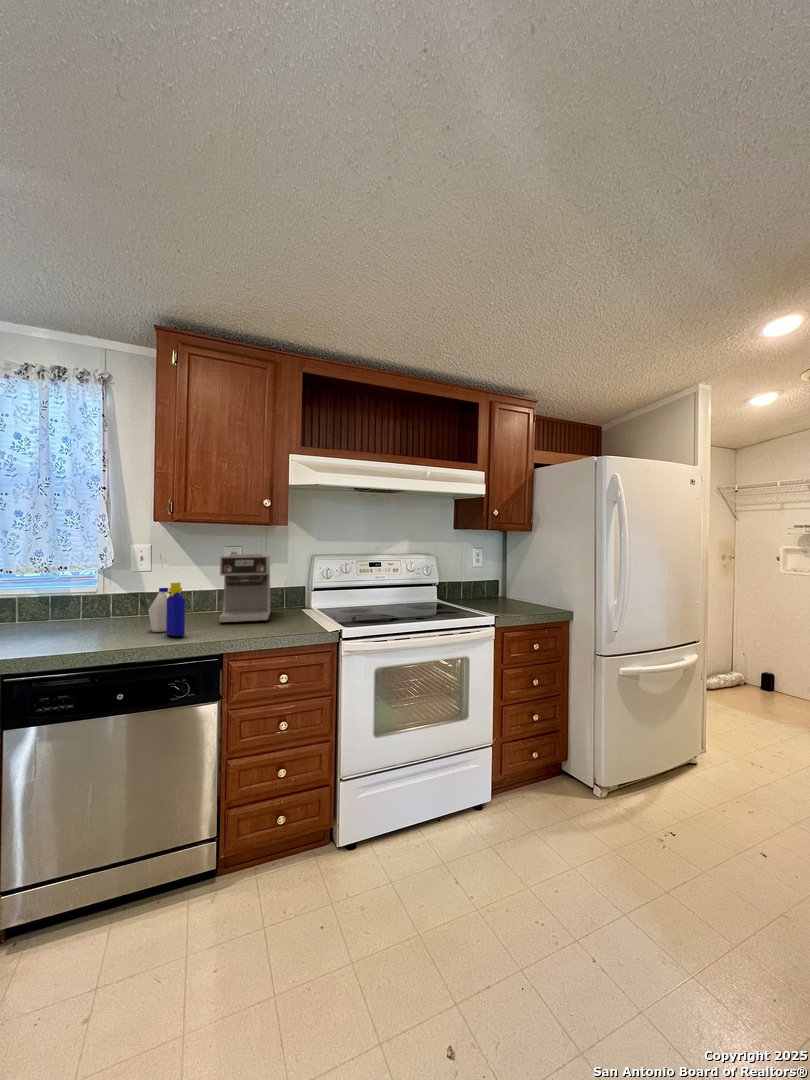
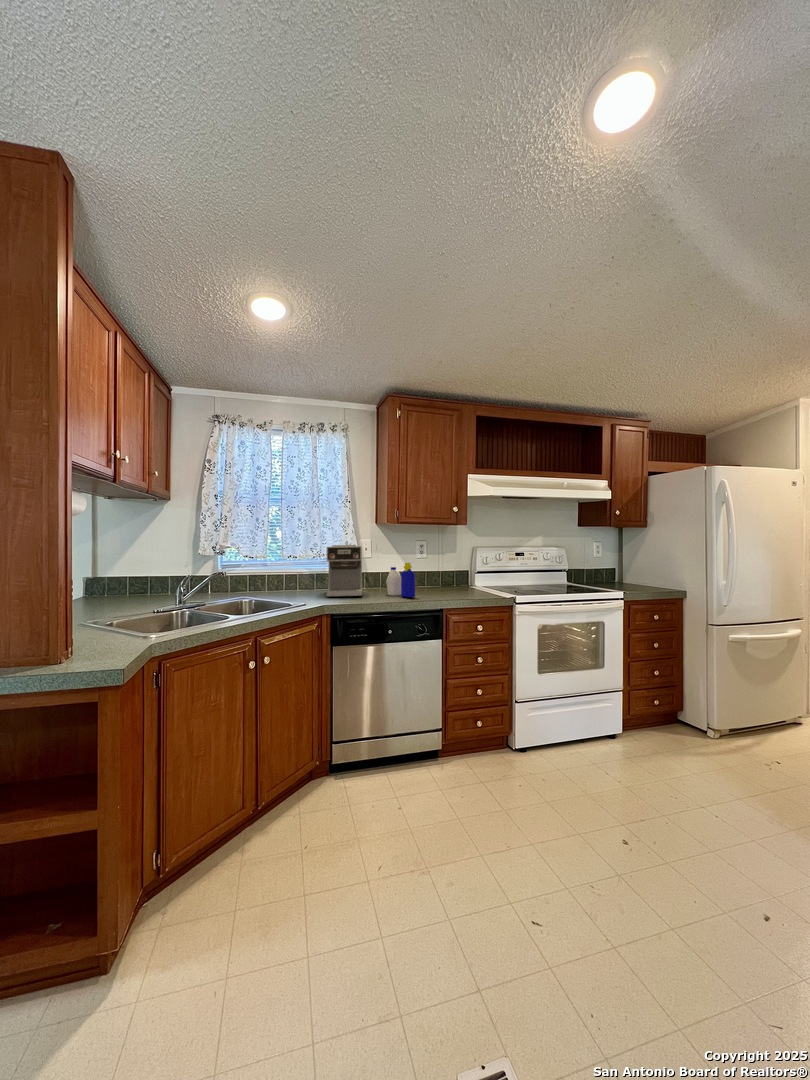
coffee maker: present [219,554,270,622] -> present [327,545,362,596]

